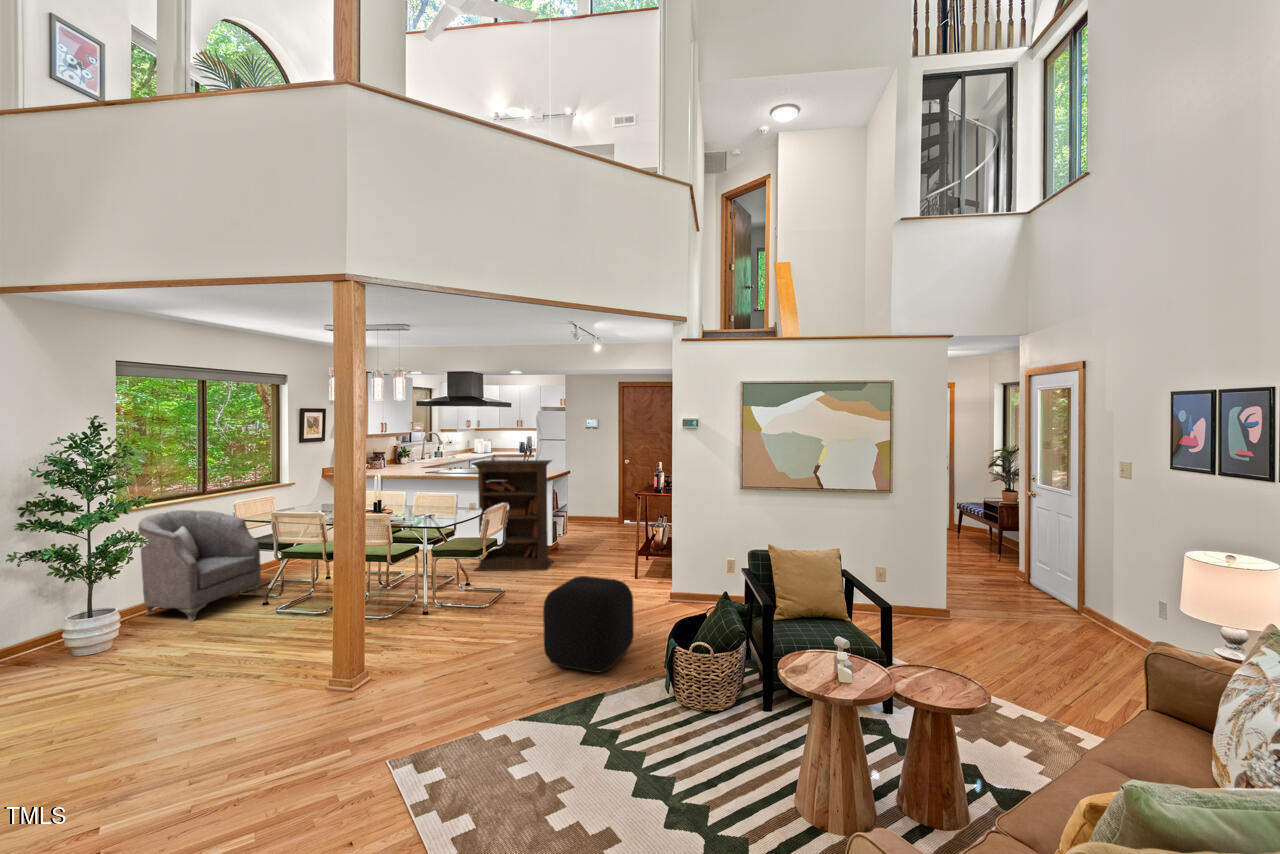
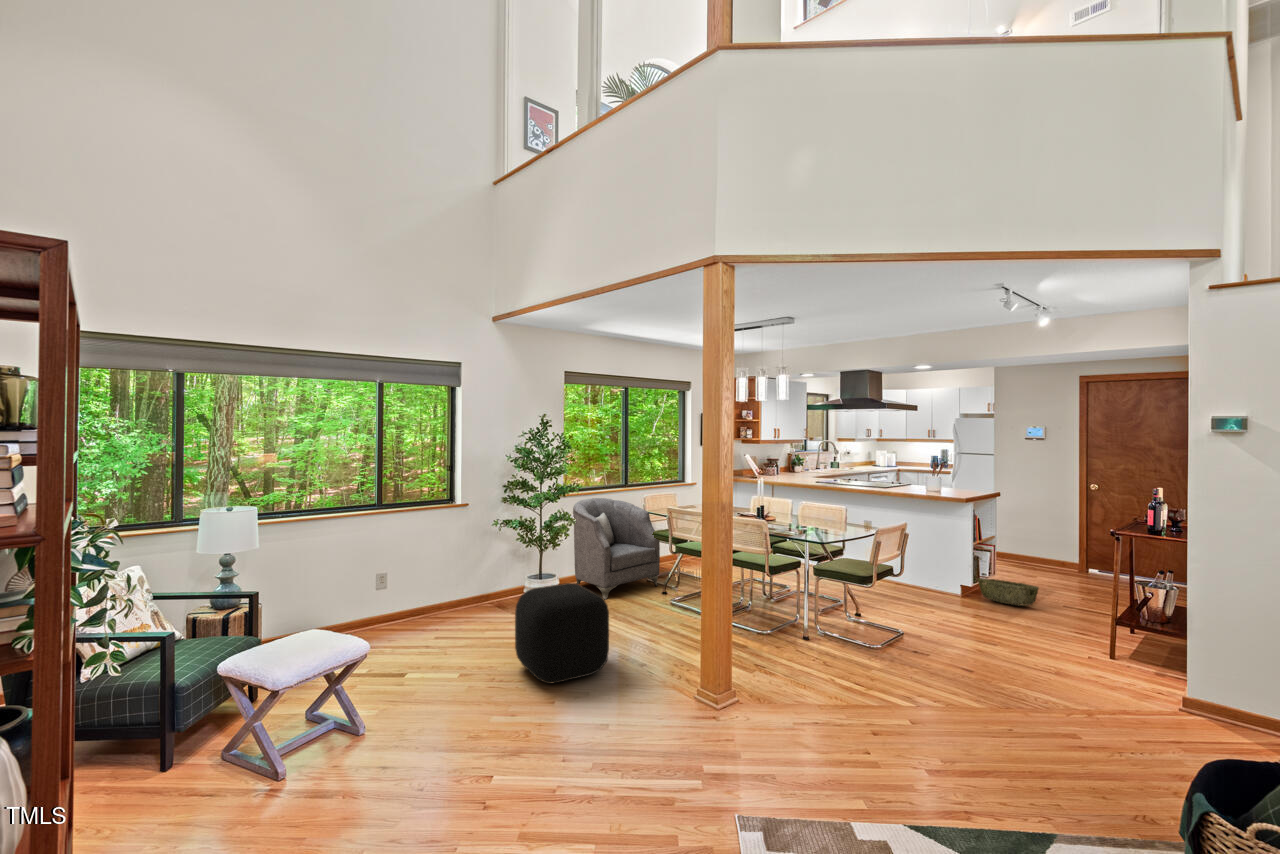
bookcase: present [472,460,553,571] -> none [866,472,977,619]
woven basket: none [555,537,596,554] -> present [978,578,1039,606]
ottoman: present [543,576,634,672] -> present [515,583,609,684]

